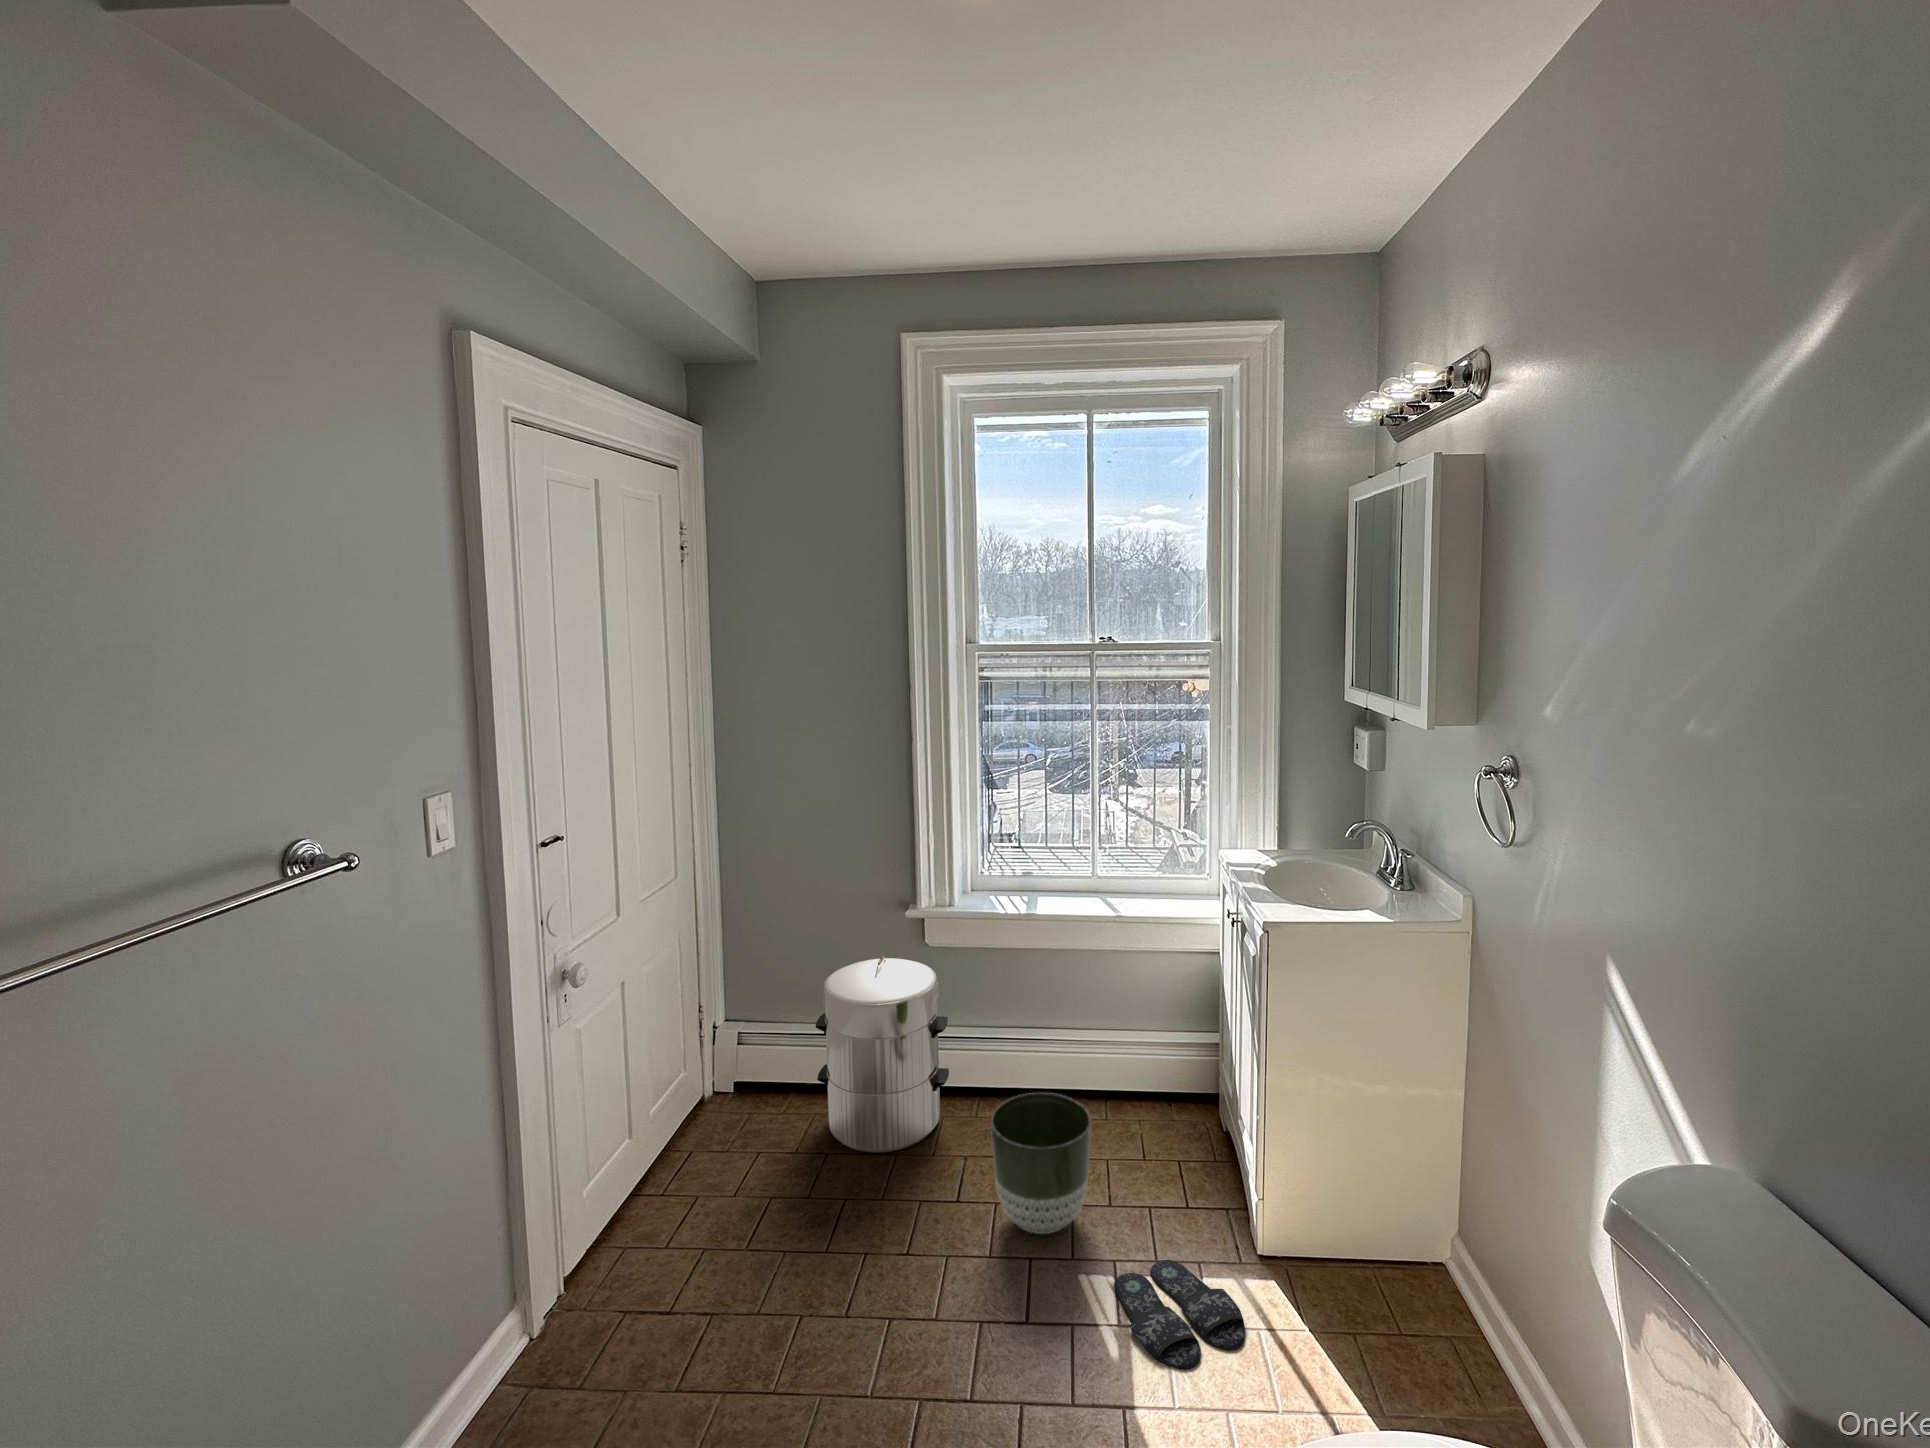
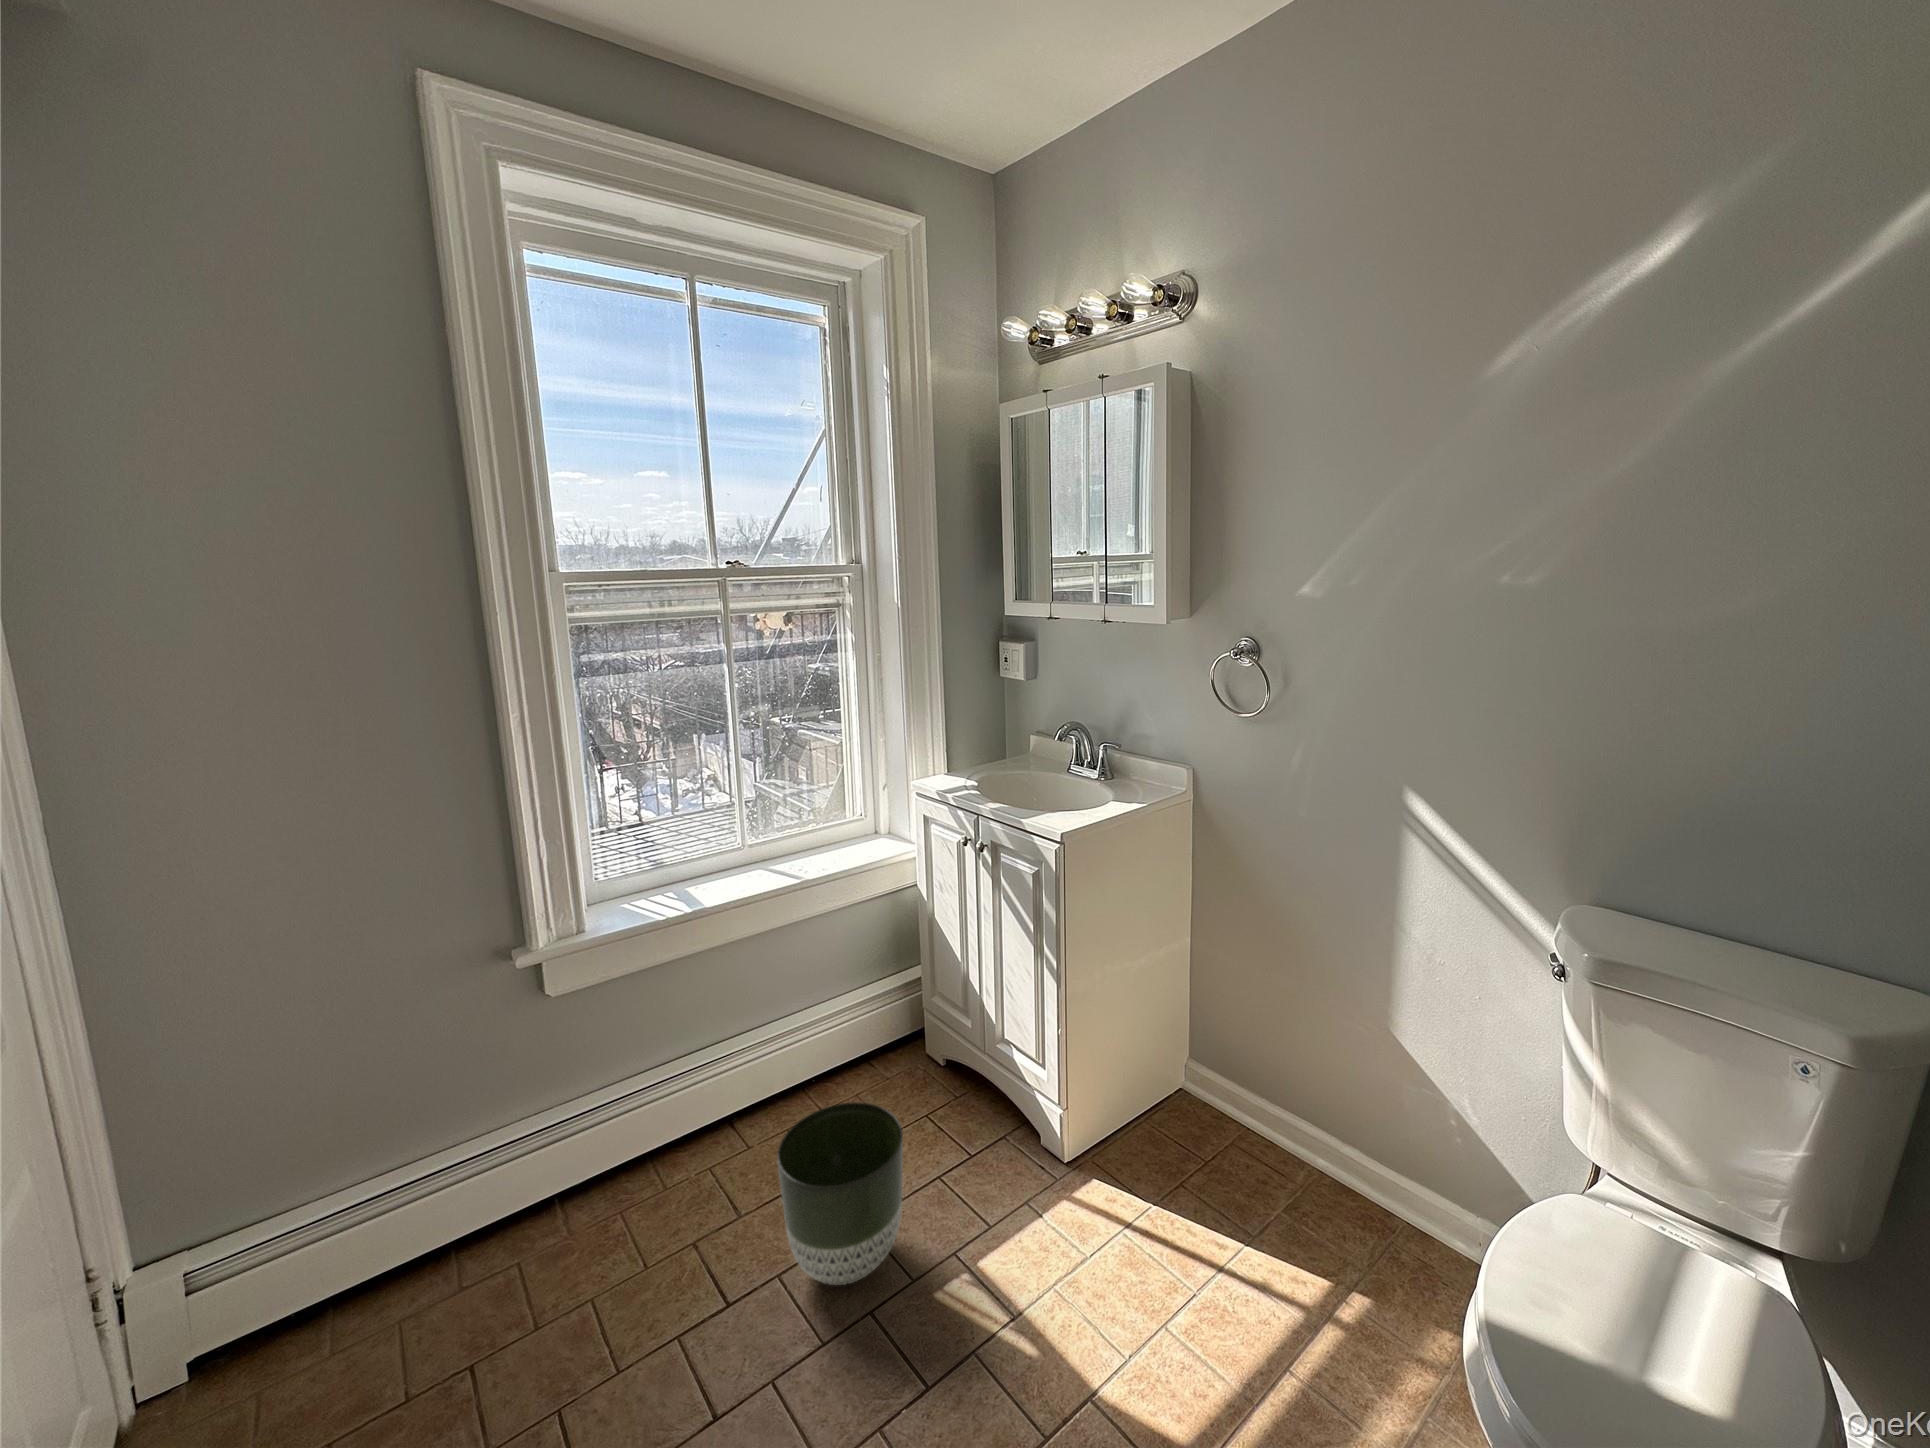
waste bin: present [816,957,949,1152] -> none [402,1024,636,1336]
slippers: present [1114,1260,1245,1369] -> none [973,1214,1122,1326]

